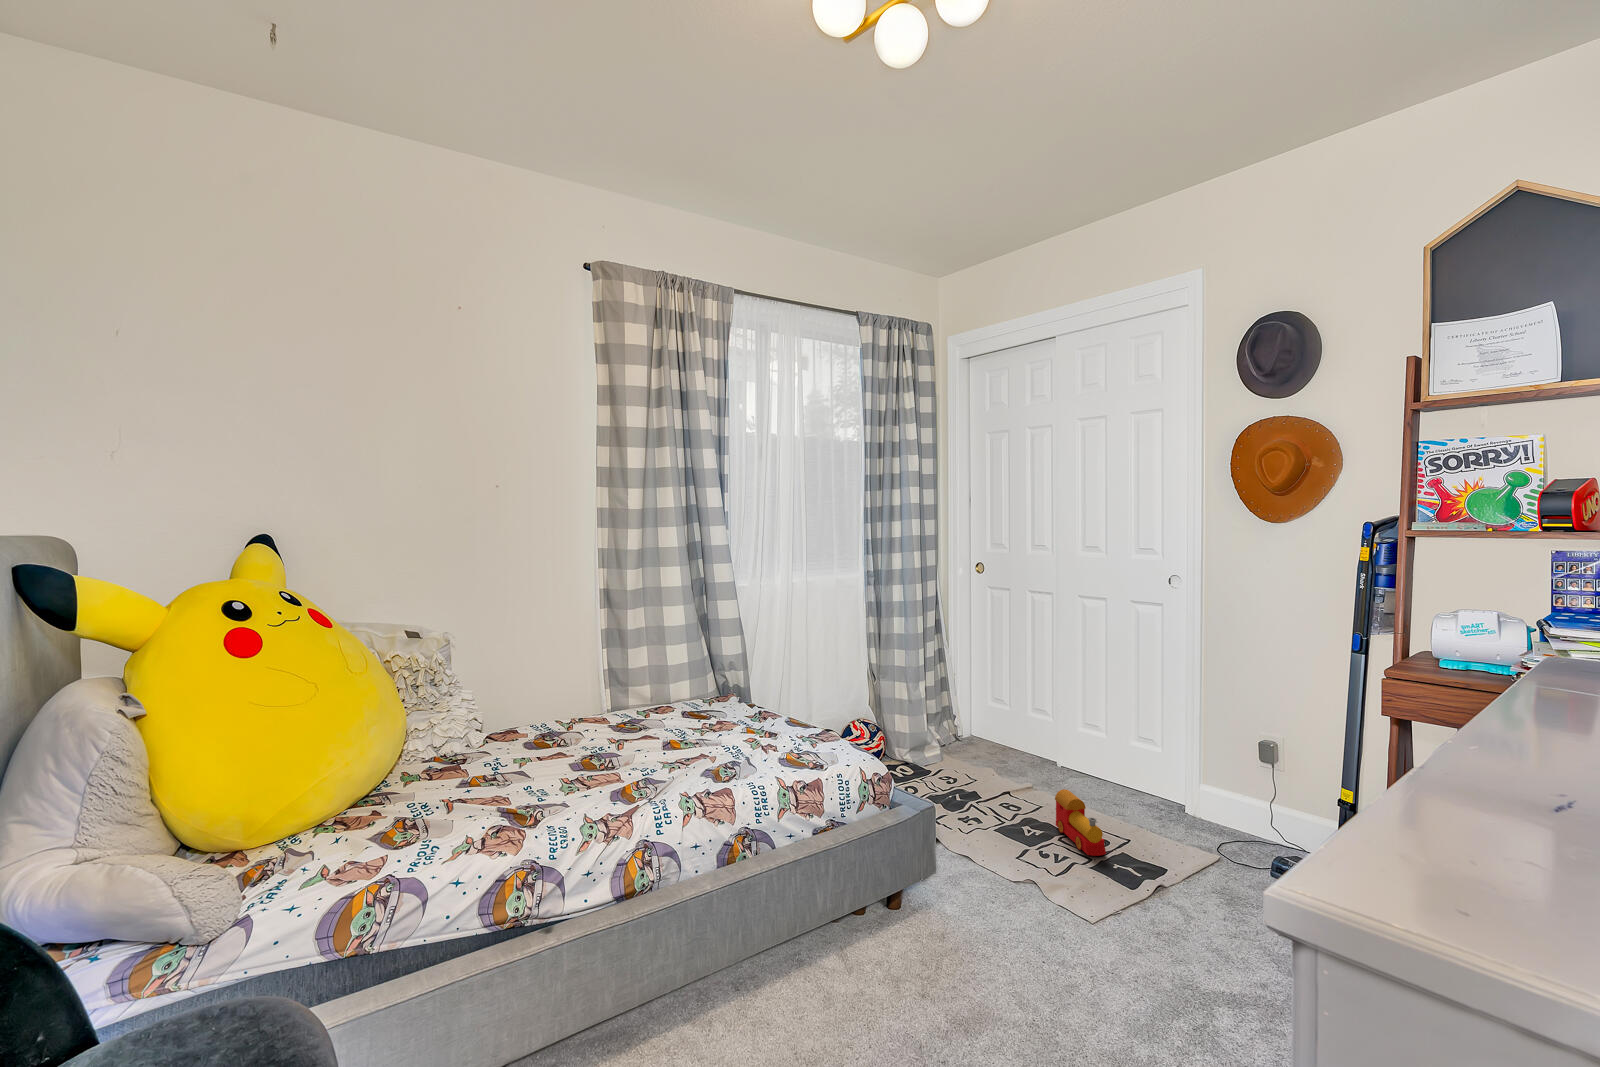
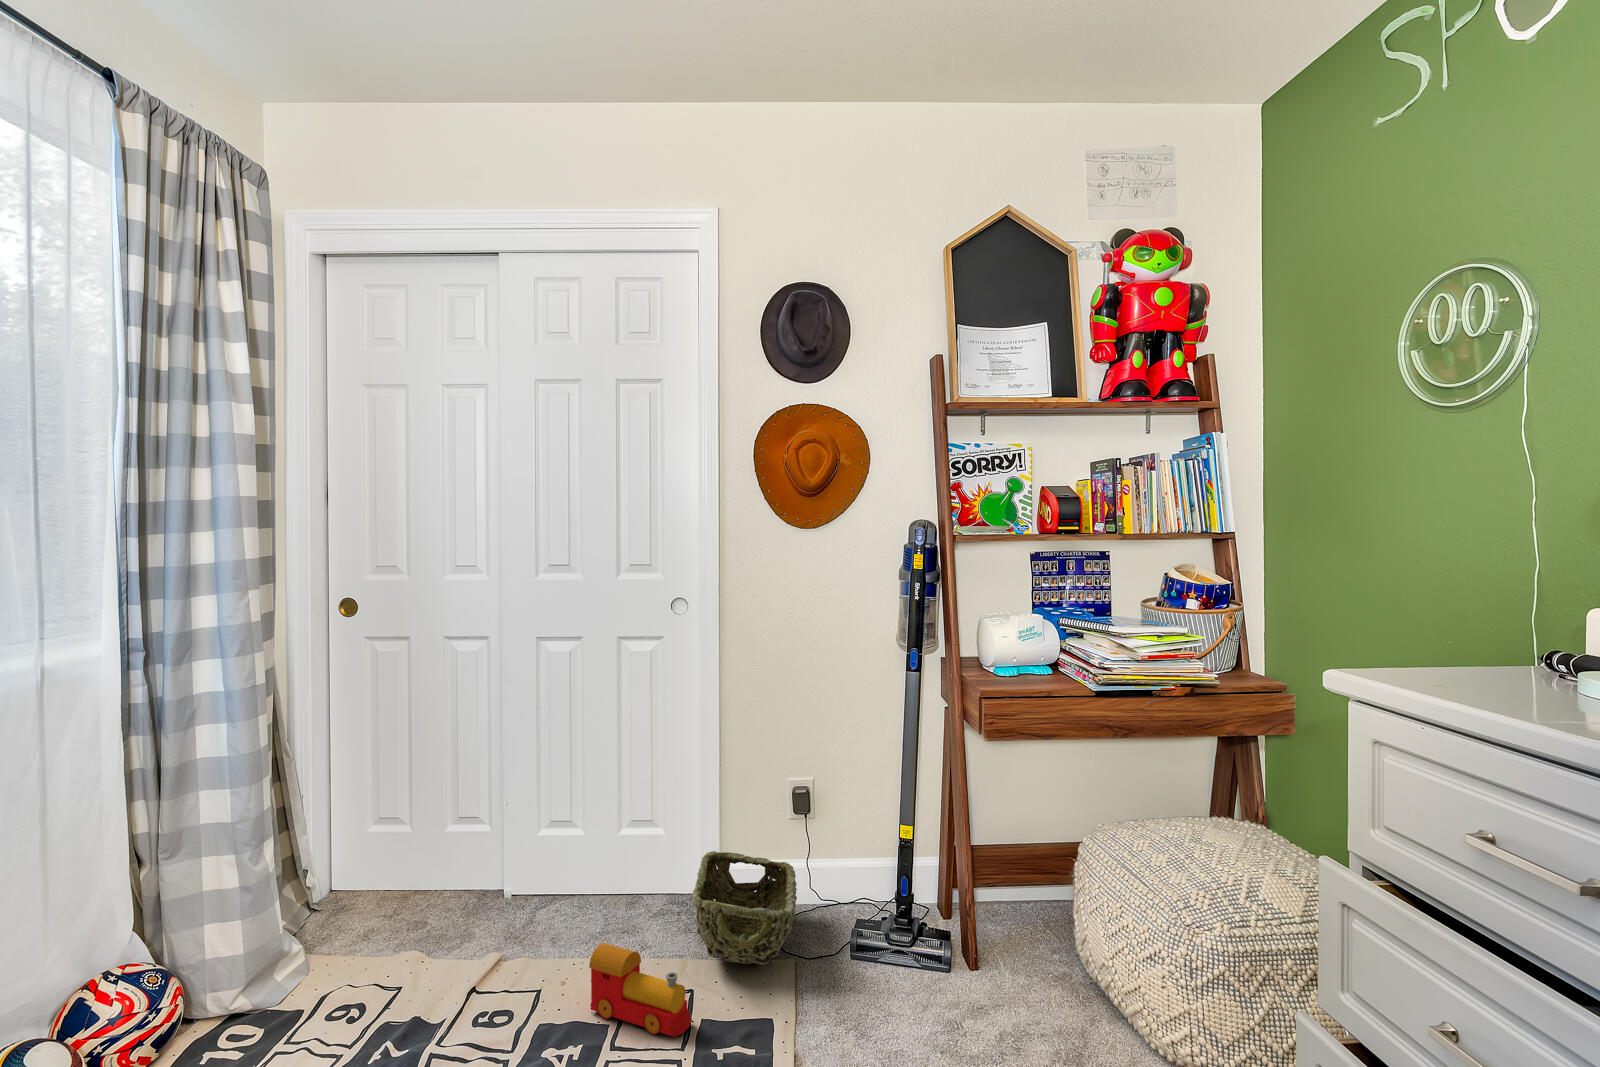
woven basket: none [1133,769,1253,853] -> present [693,851,797,965]

